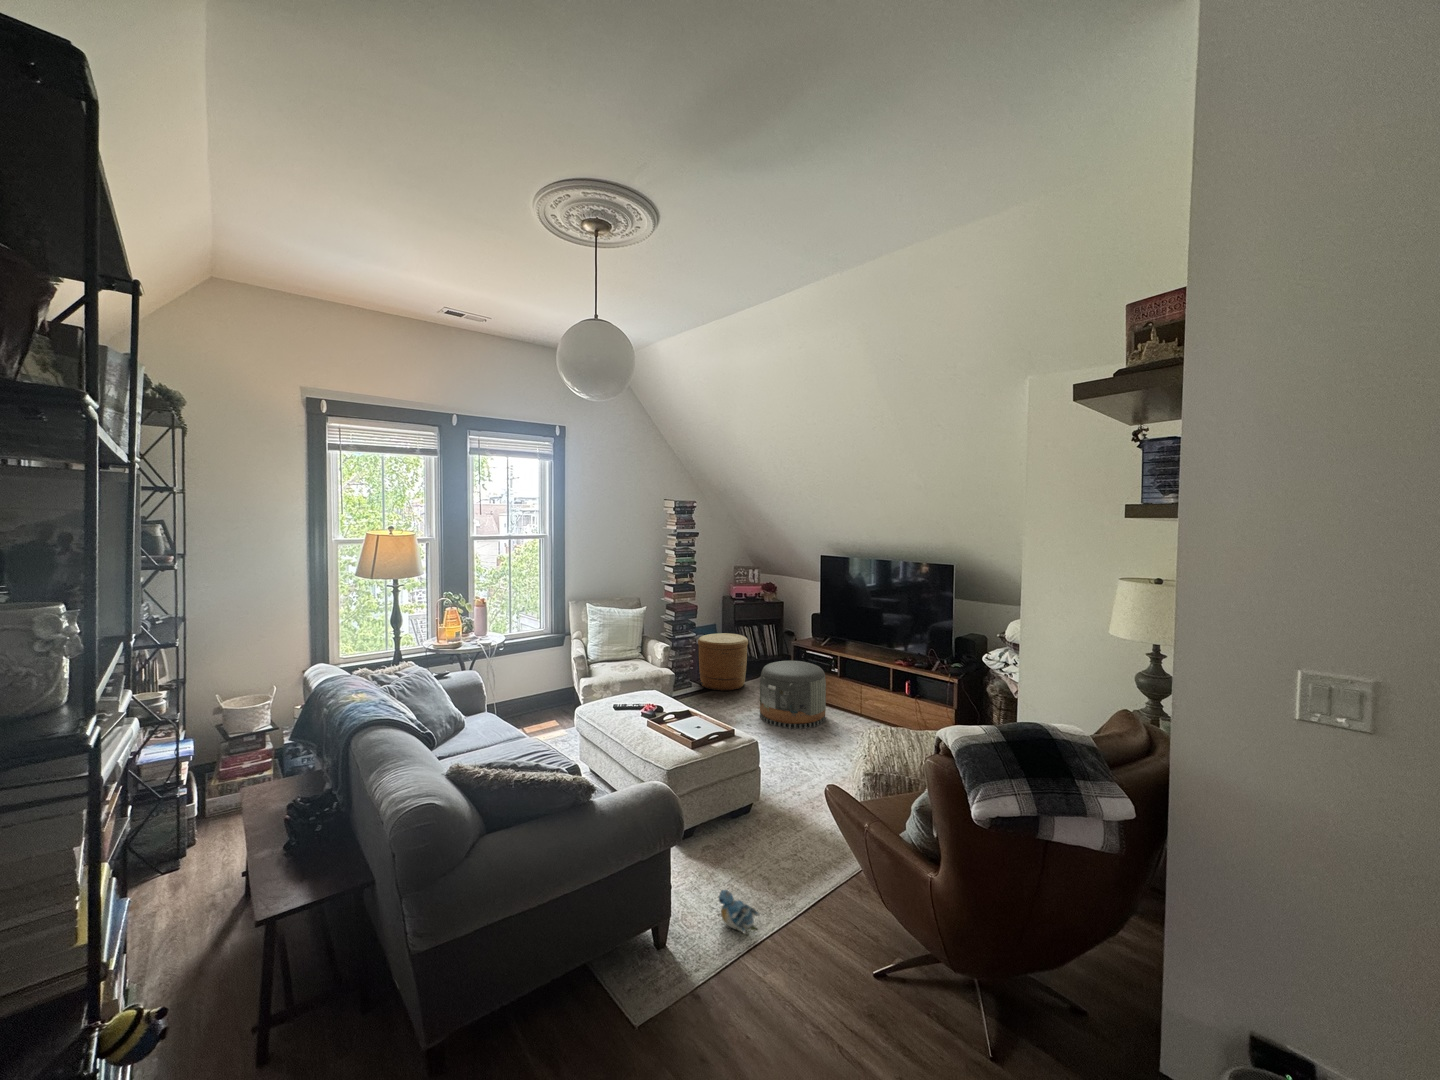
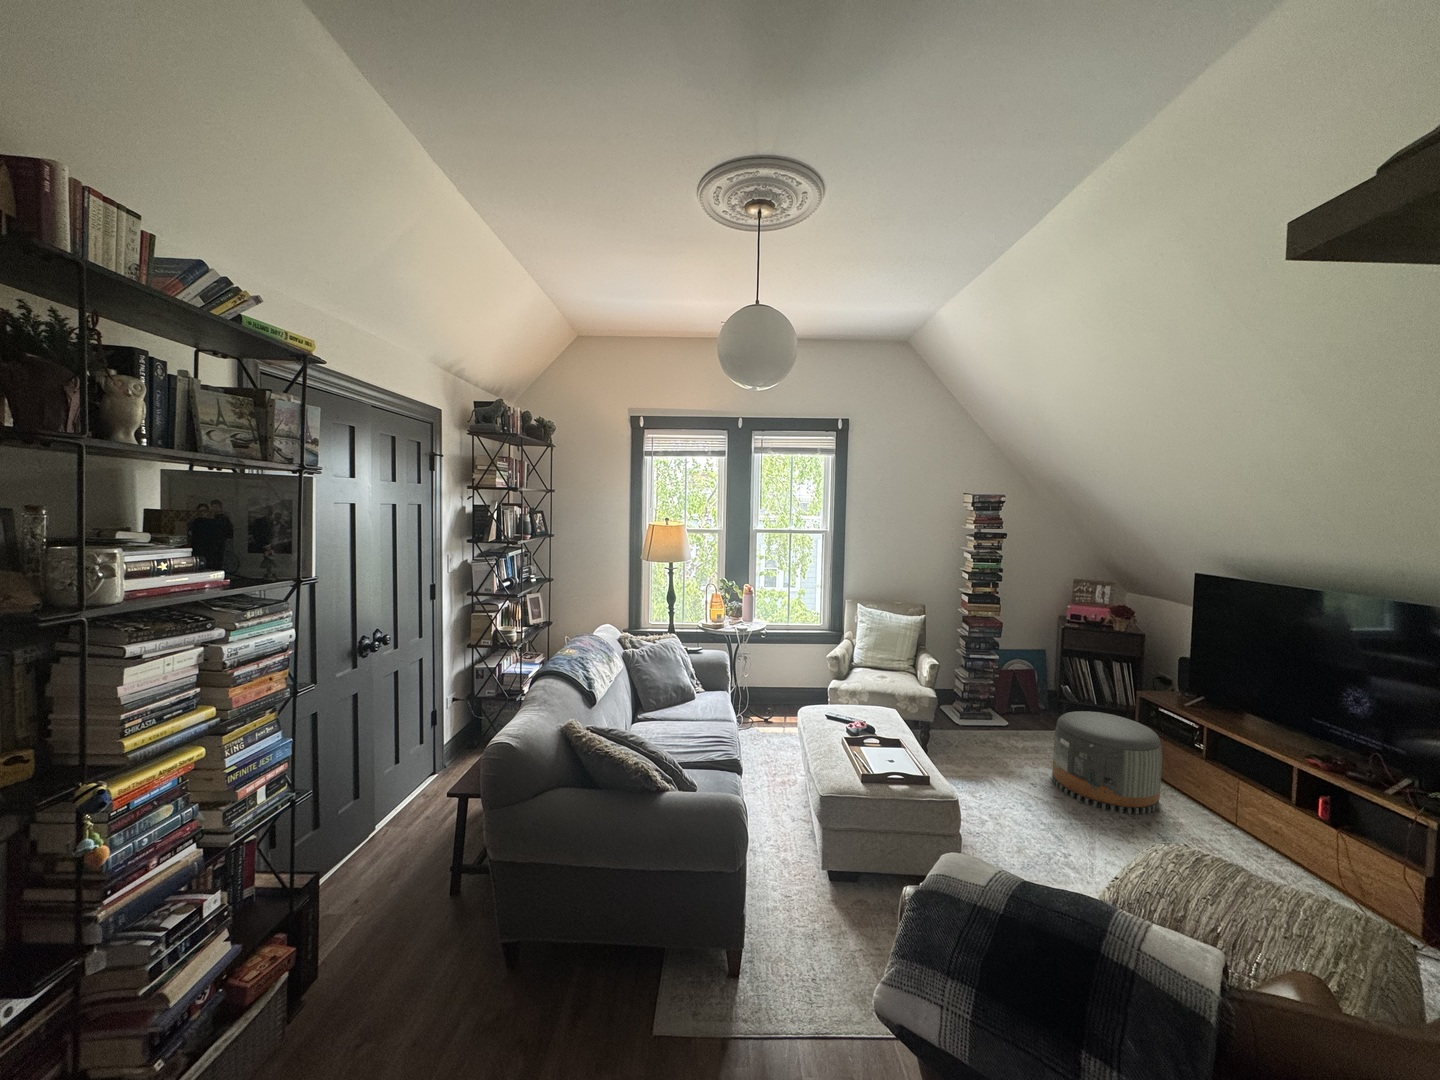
woven basket: present [698,633,748,691] -> none [999,660,1070,735]
plush toy: present [719,890,760,934] -> none [808,952,850,1022]

